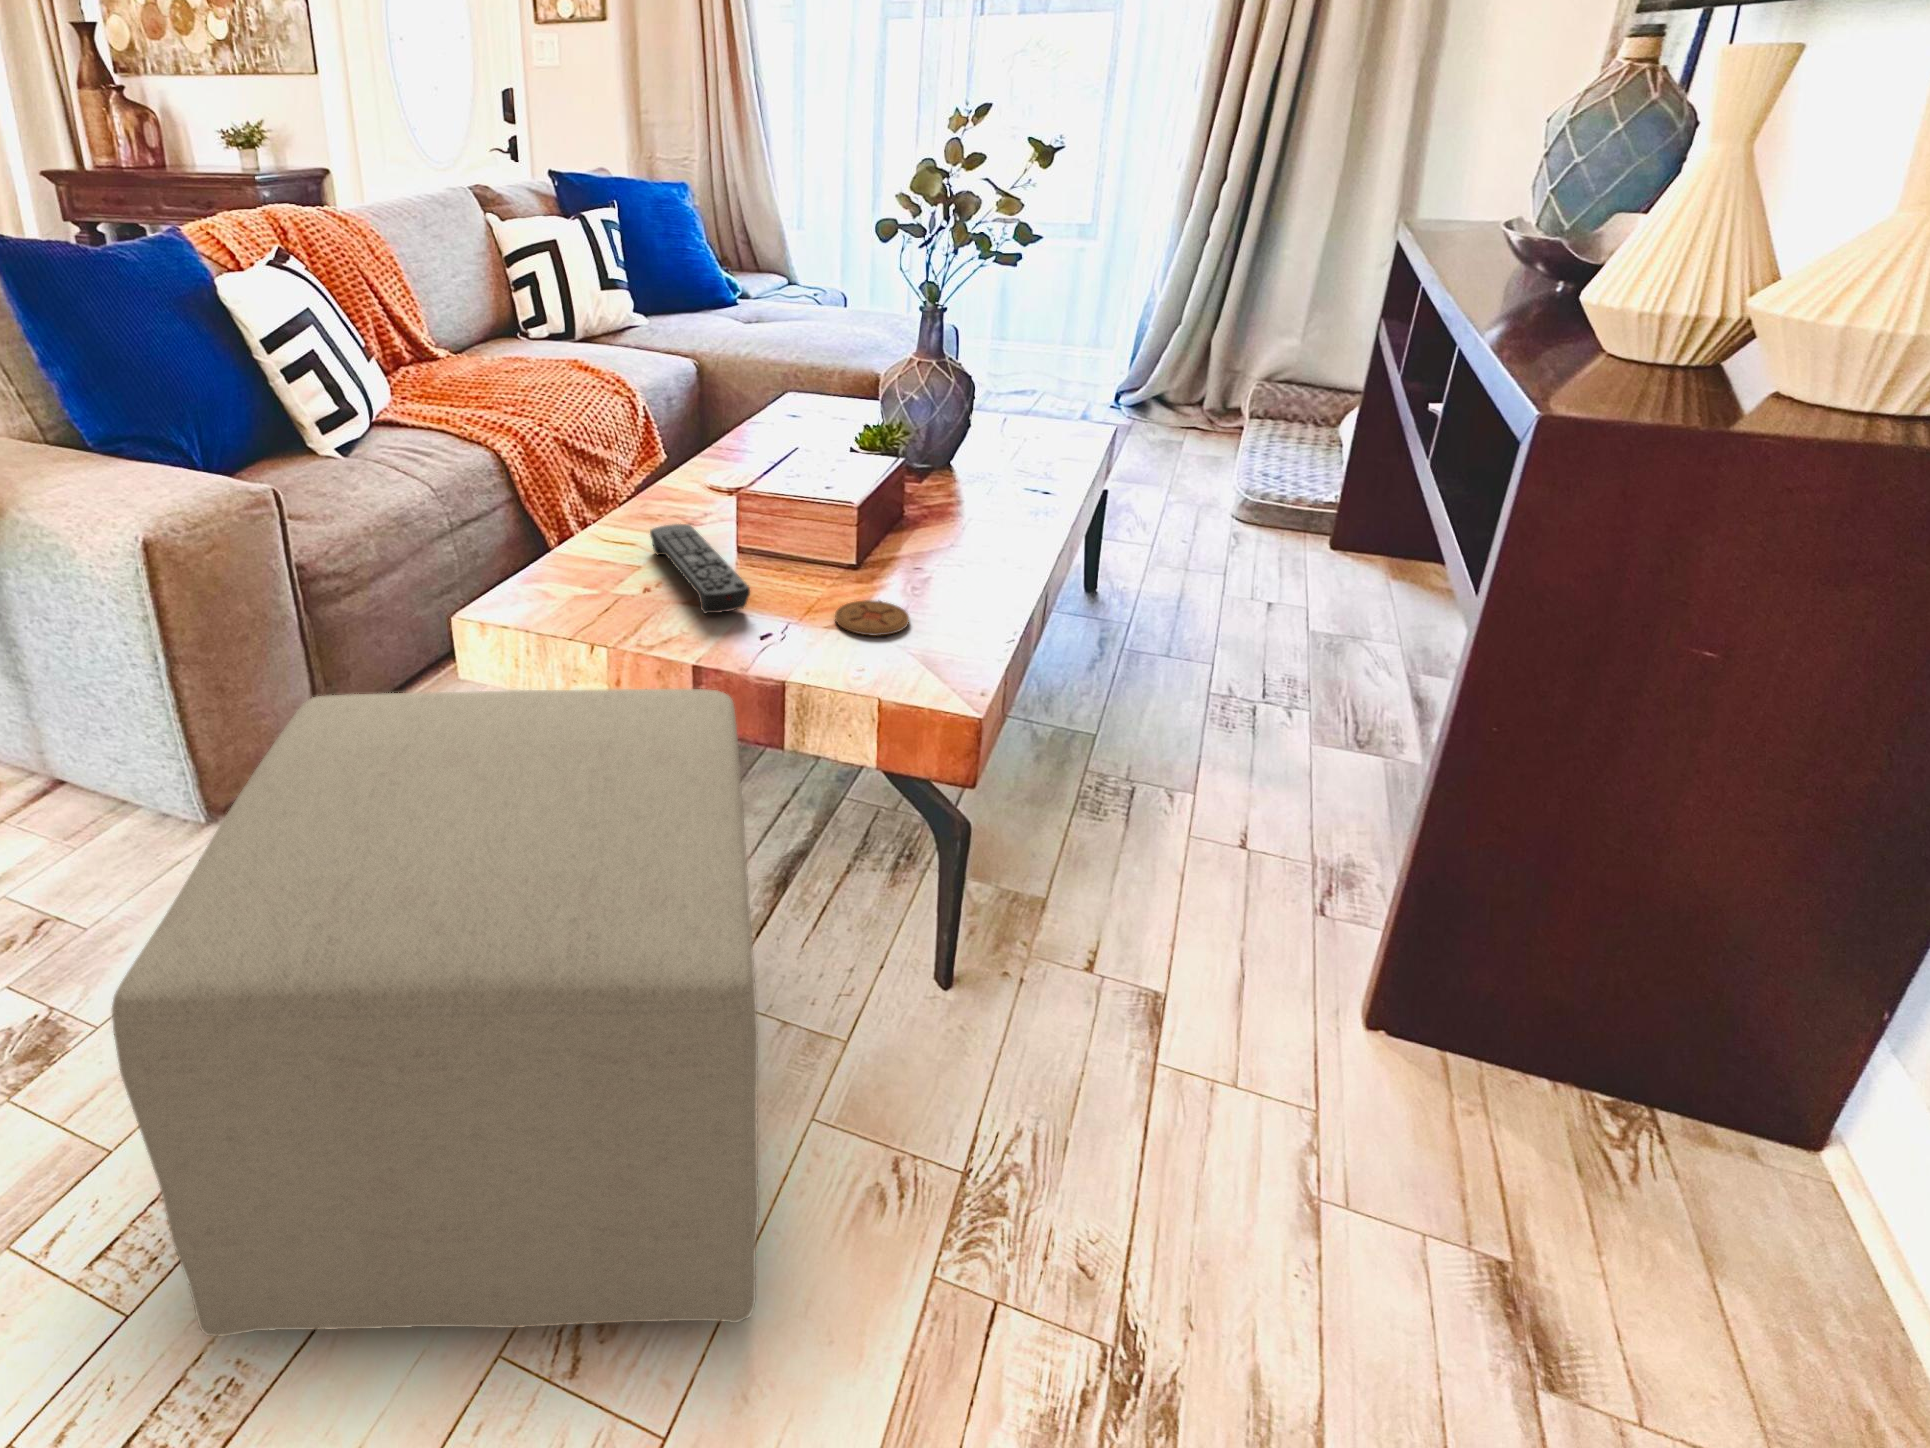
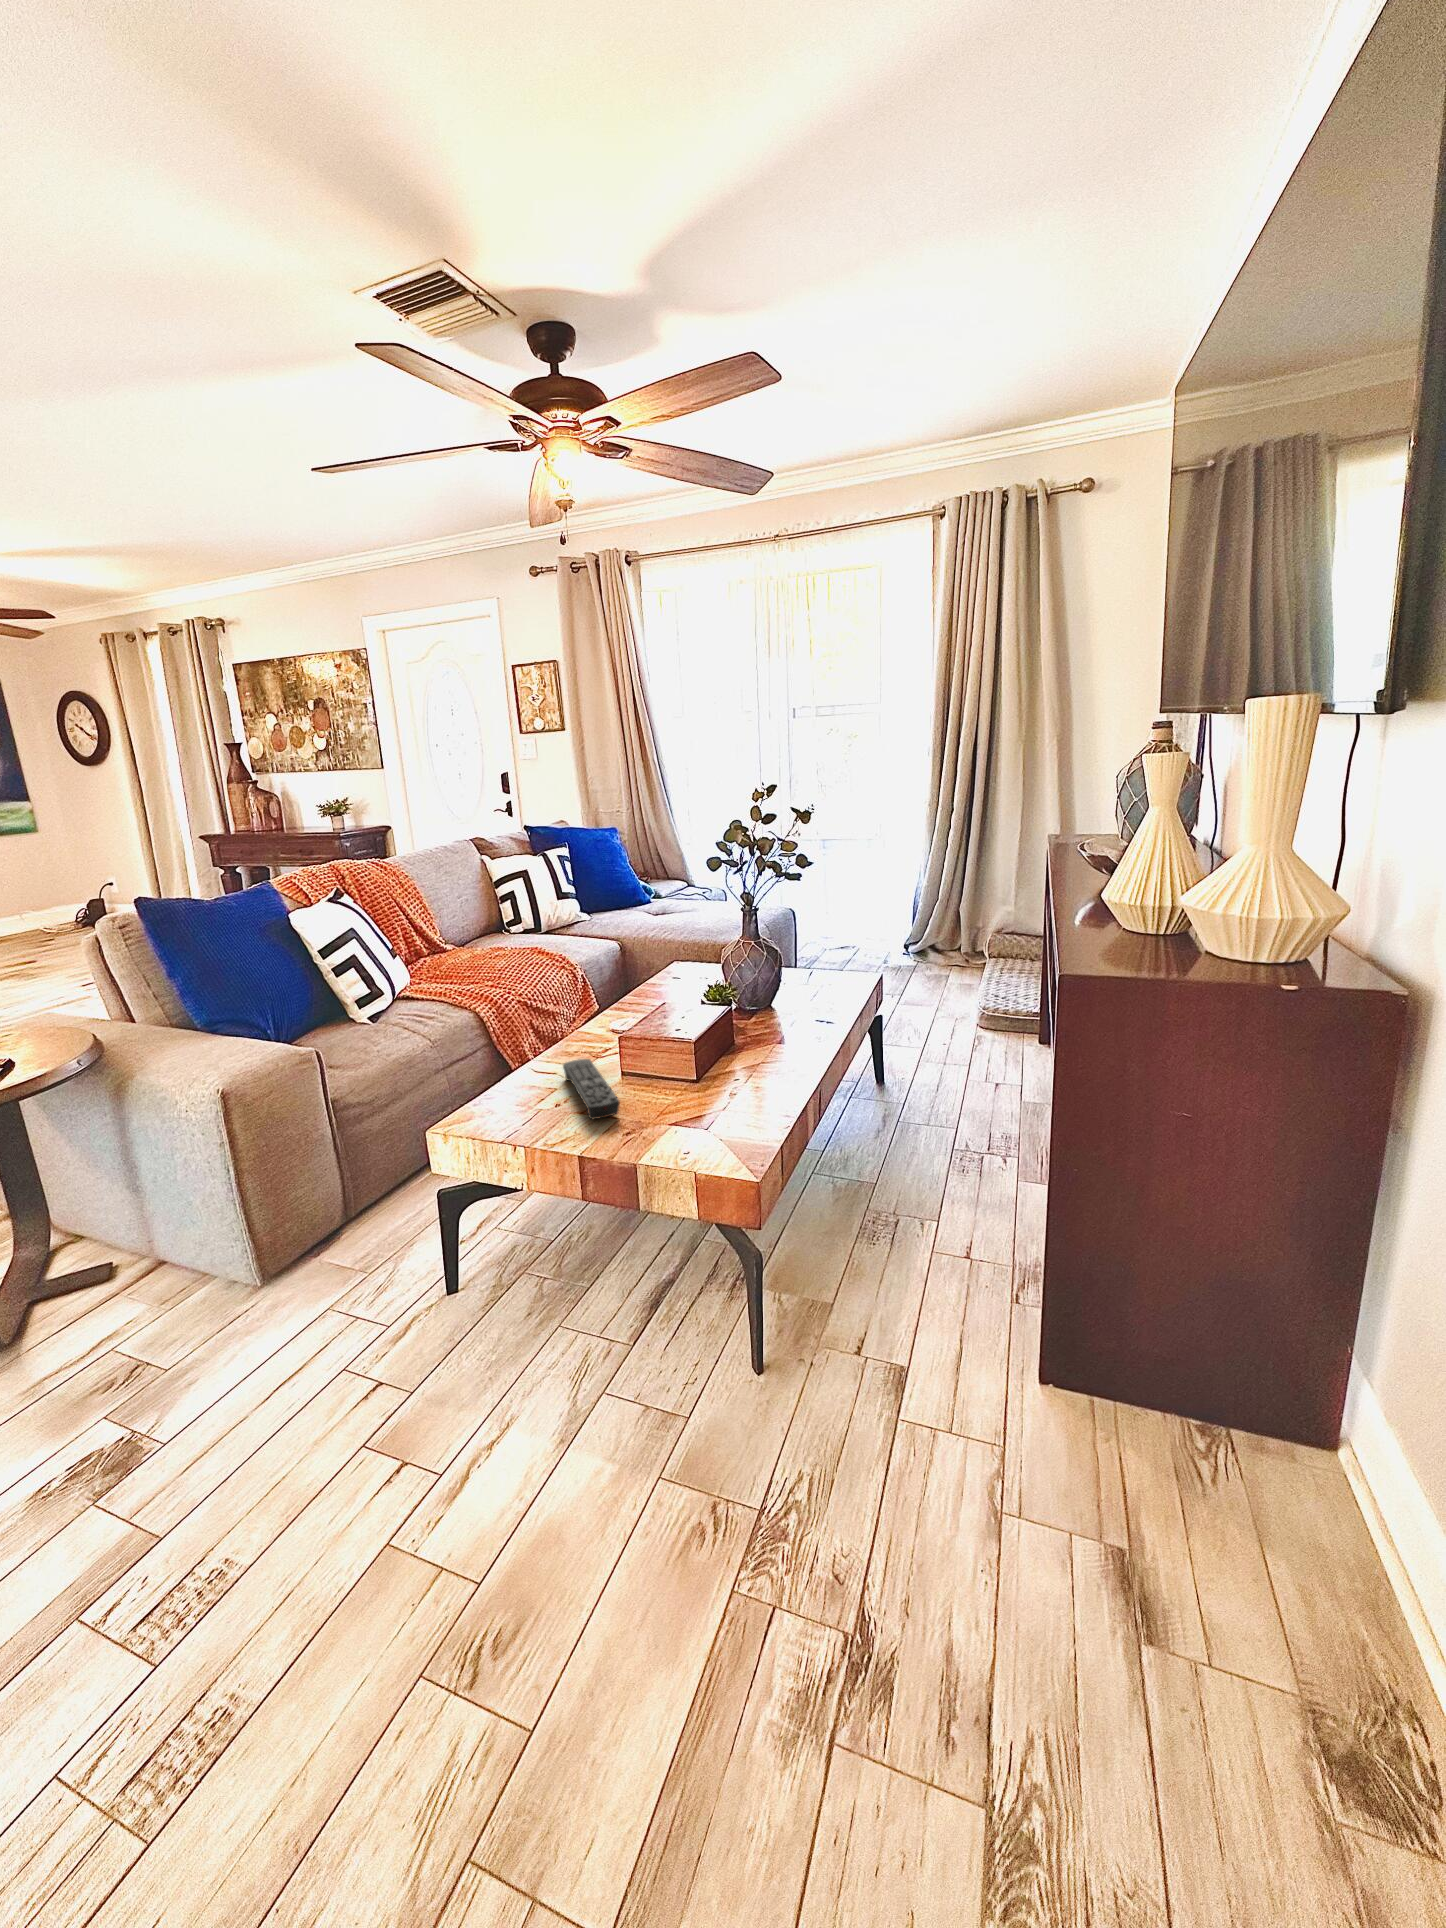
coaster: present [835,600,909,636] -> none [676,1104,724,1128]
ottoman: present [112,689,759,1337] -> none [150,1172,617,1672]

